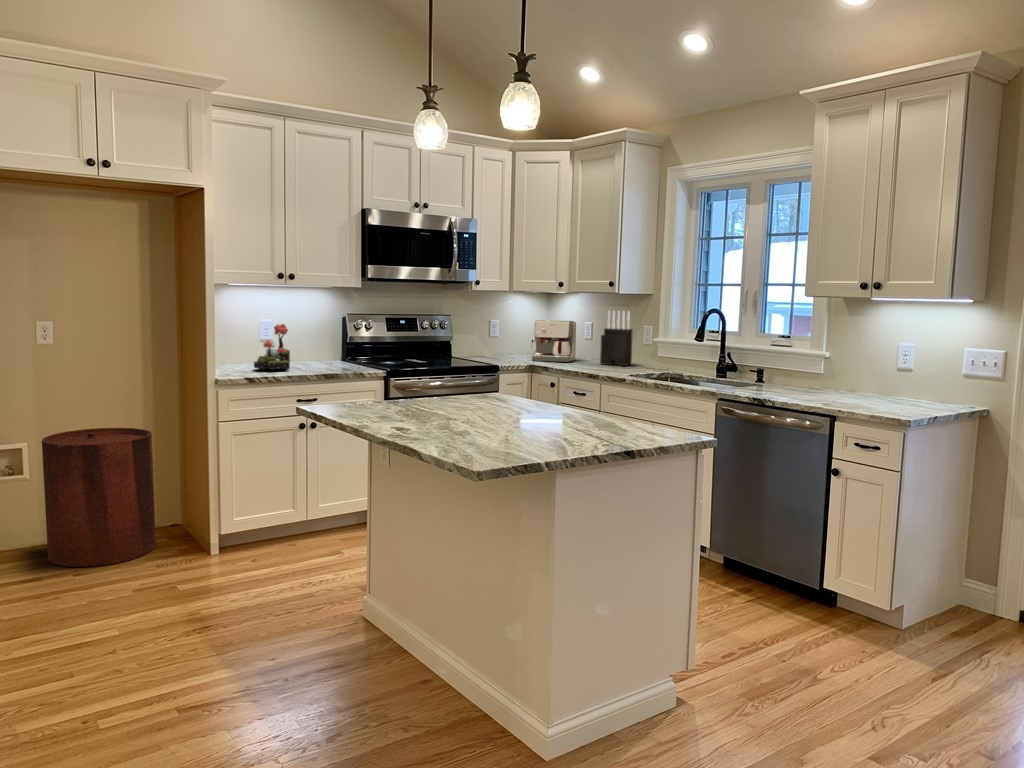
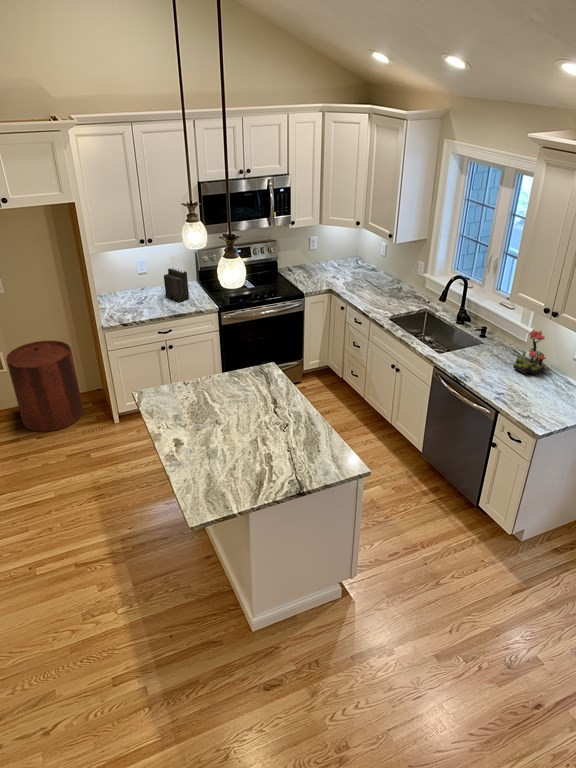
knife block: present [600,311,632,366] -> present [164,255,189,302]
coffee maker: present [531,320,576,362] -> none [333,248,369,286]
plant: present [254,324,290,369] -> present [513,330,546,374]

